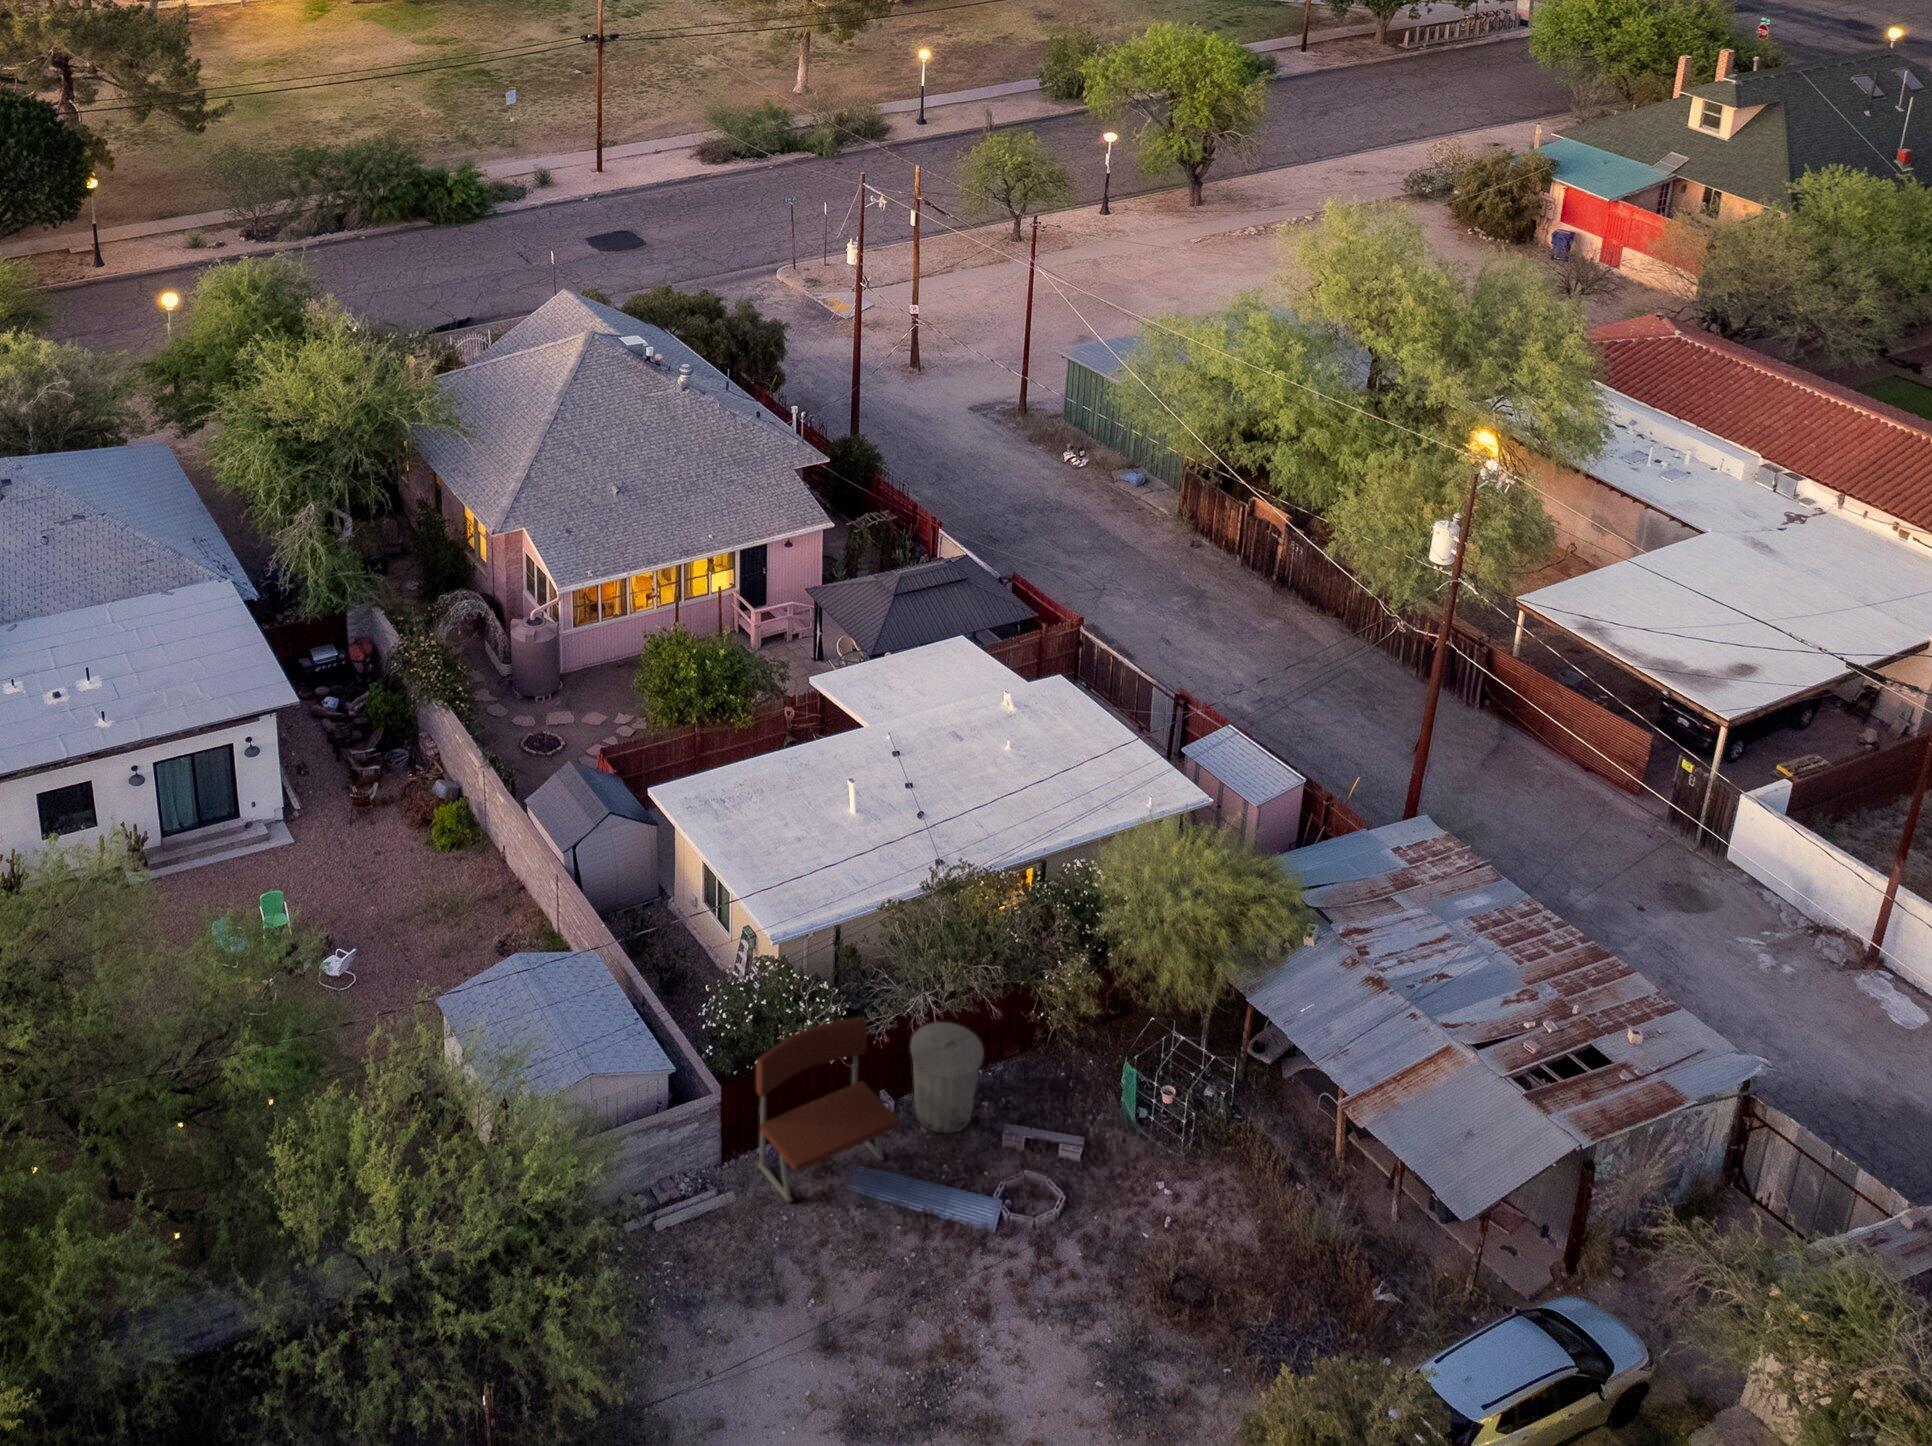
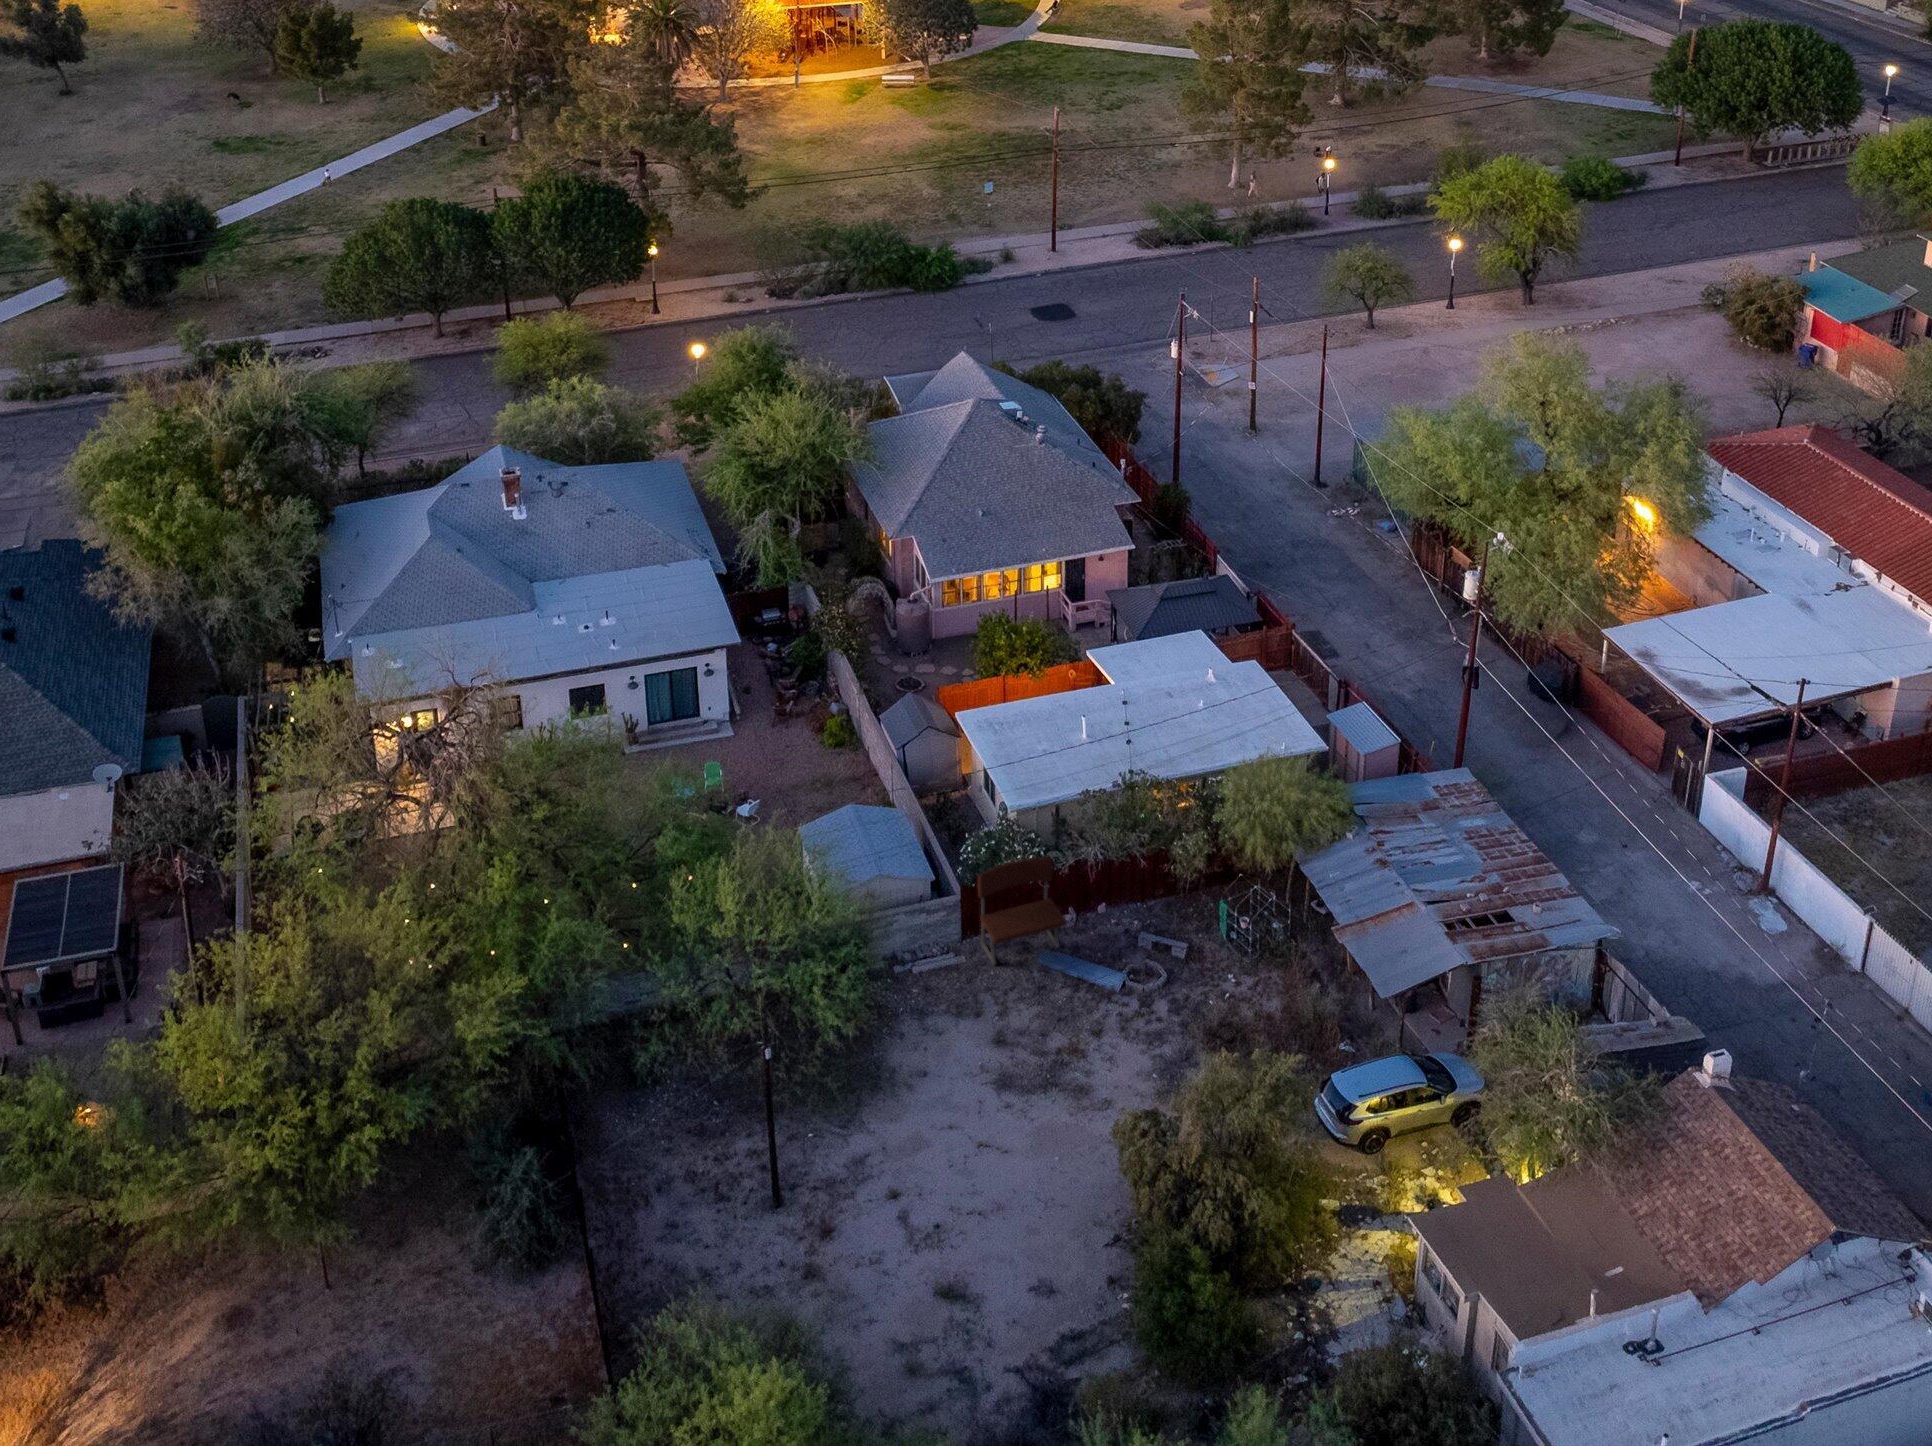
trash can: present [910,1022,984,1133] -> none [1083,868,1129,937]

